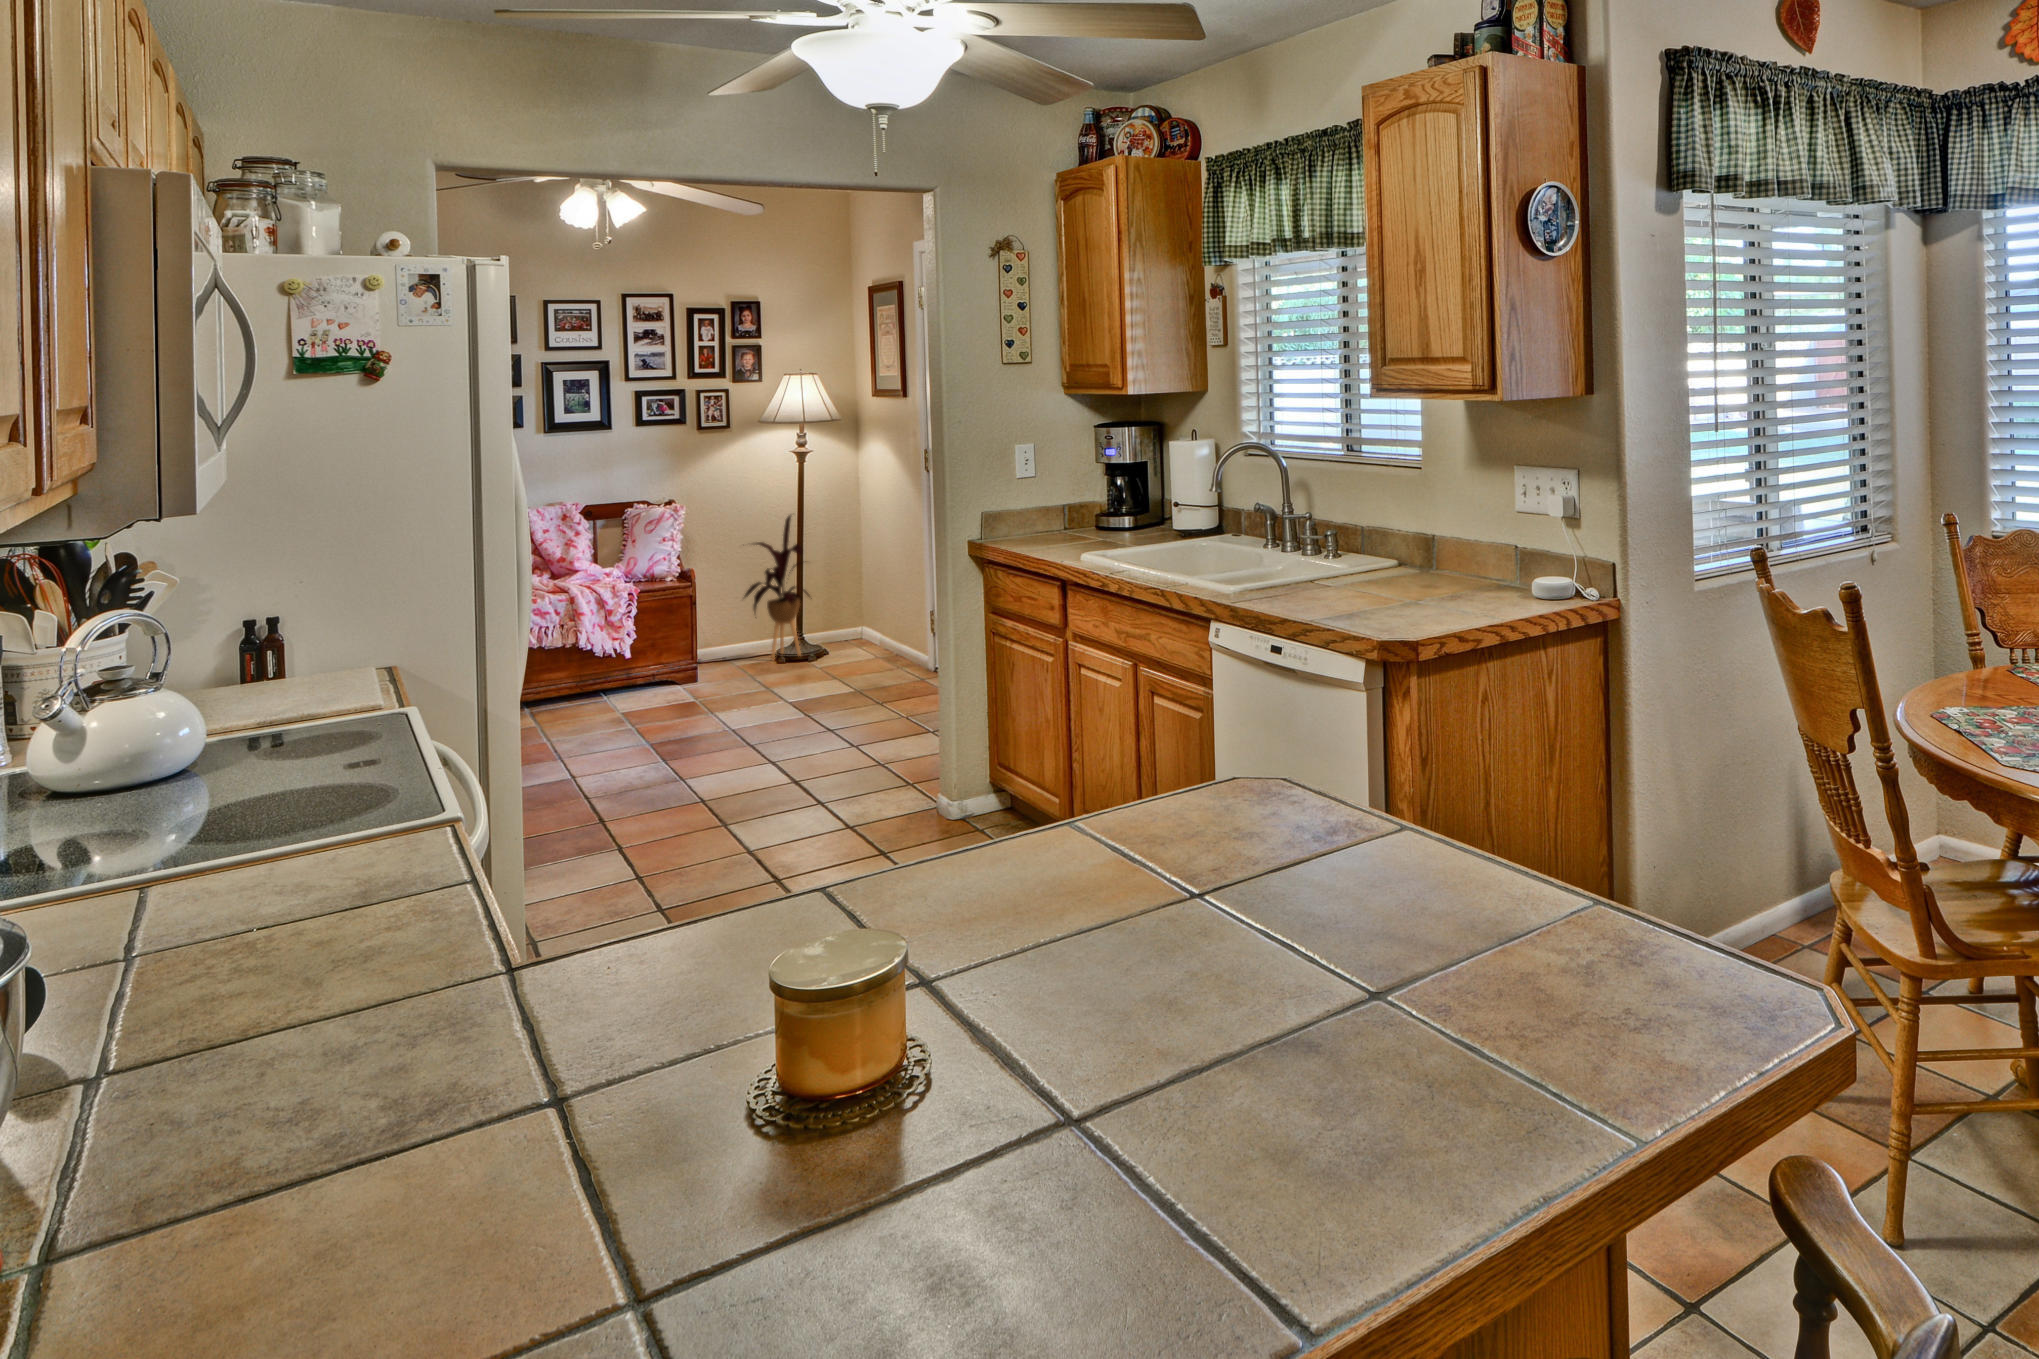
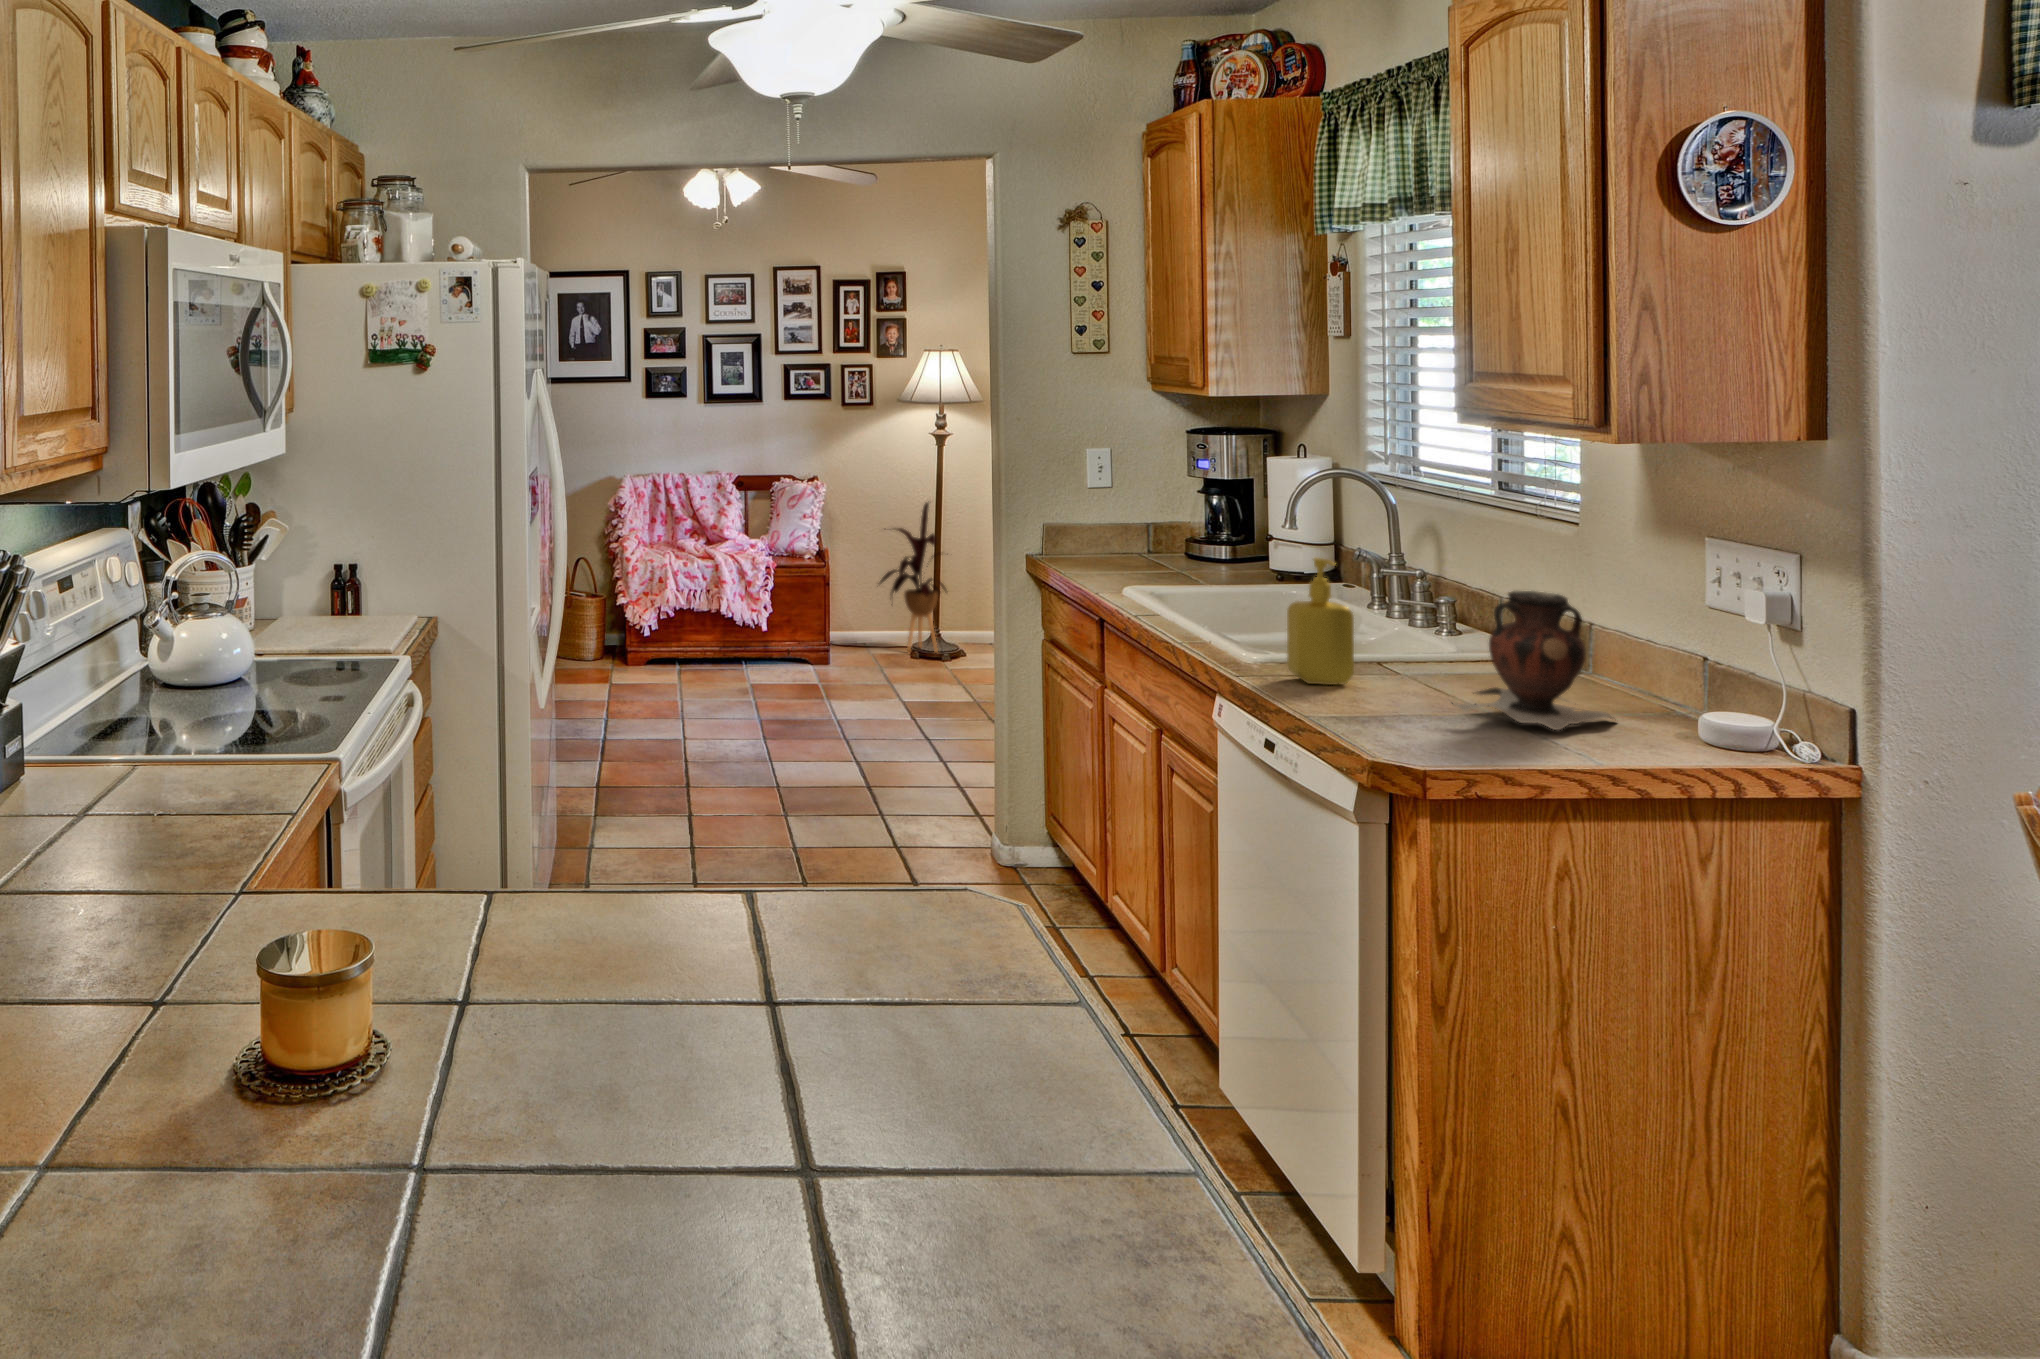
soap dispenser: none [1264,503,1311,600] -> present [1287,558,1354,685]
vase: none [1389,509,1479,604] -> present [1449,591,1611,730]

